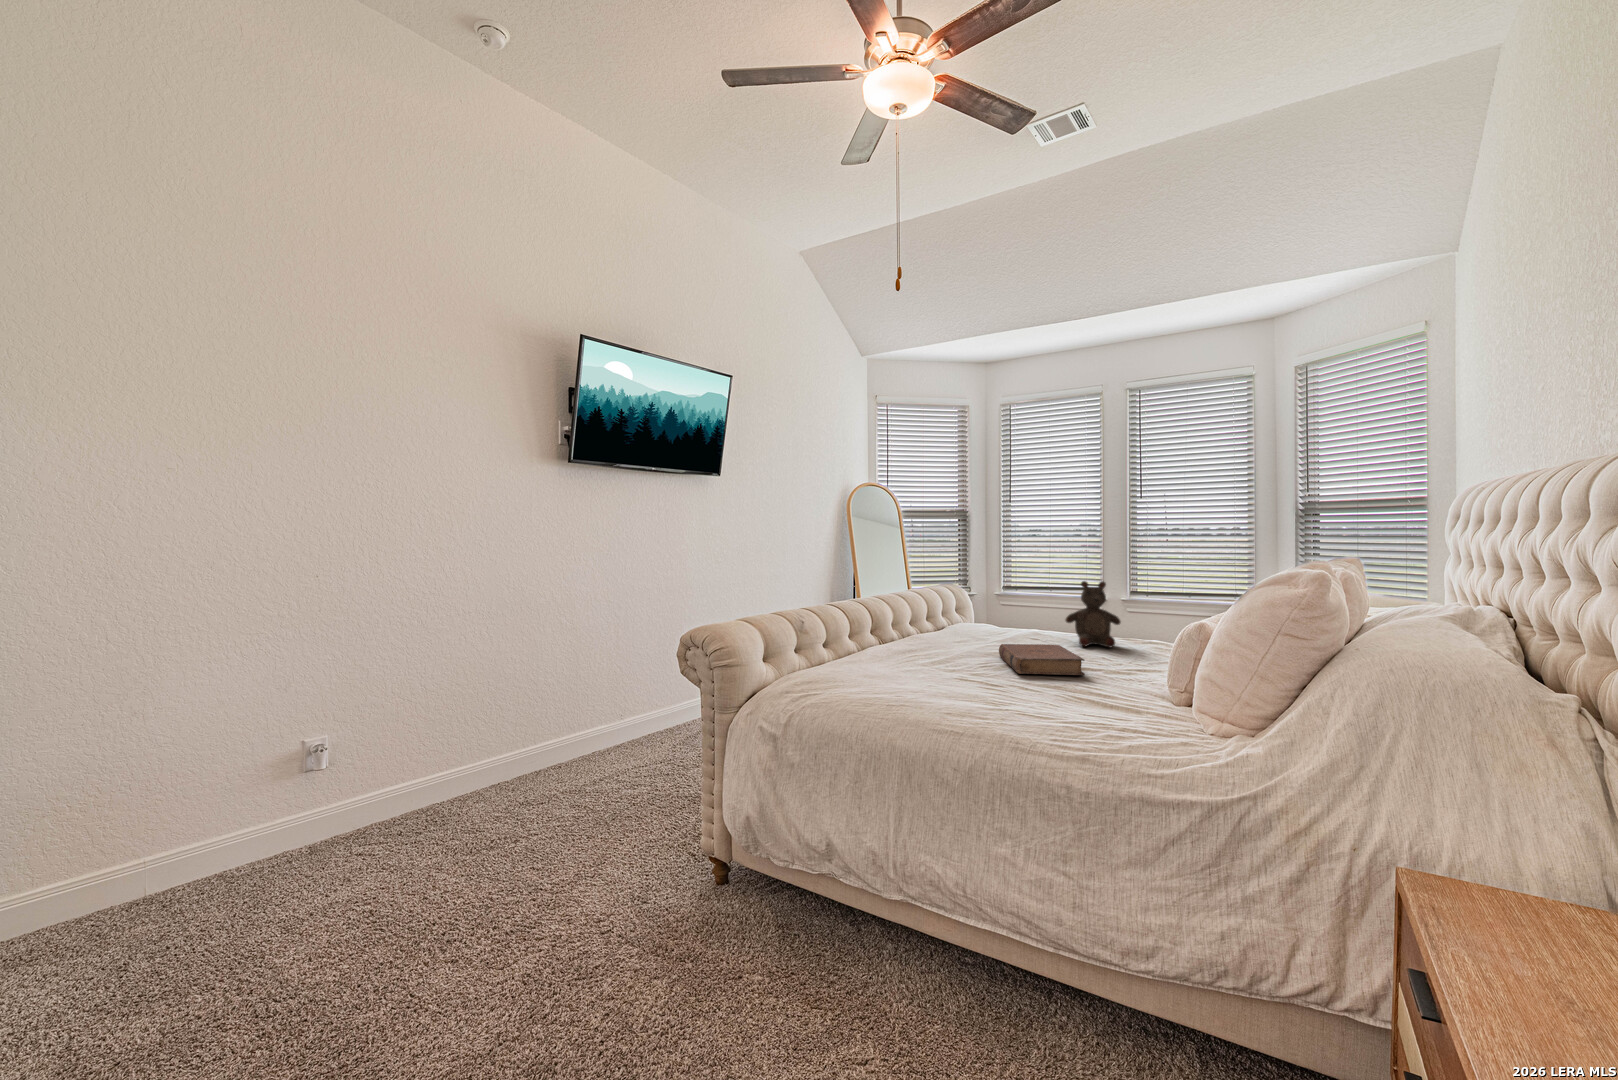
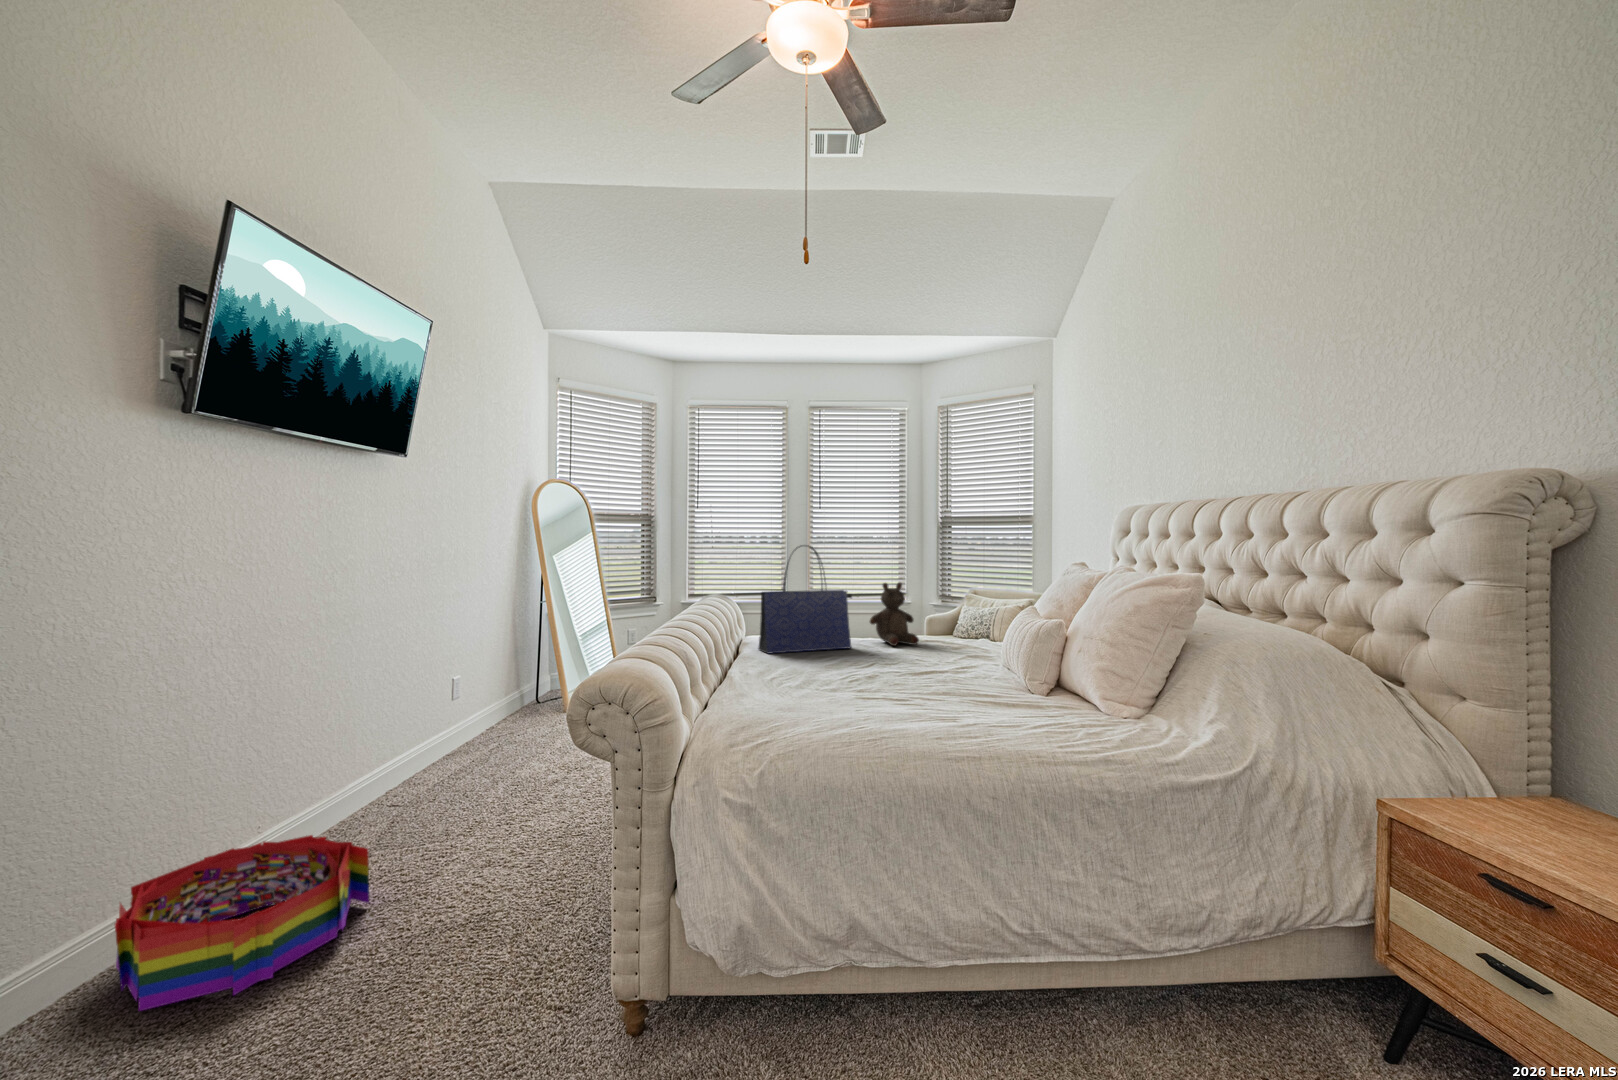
tote bag: none [940,542,1038,644] -> present [758,545,852,654]
book: present [999,644,1085,675] -> none [854,647,960,679]
storage bin: none [526,724,649,800] -> present [115,835,369,1011]

